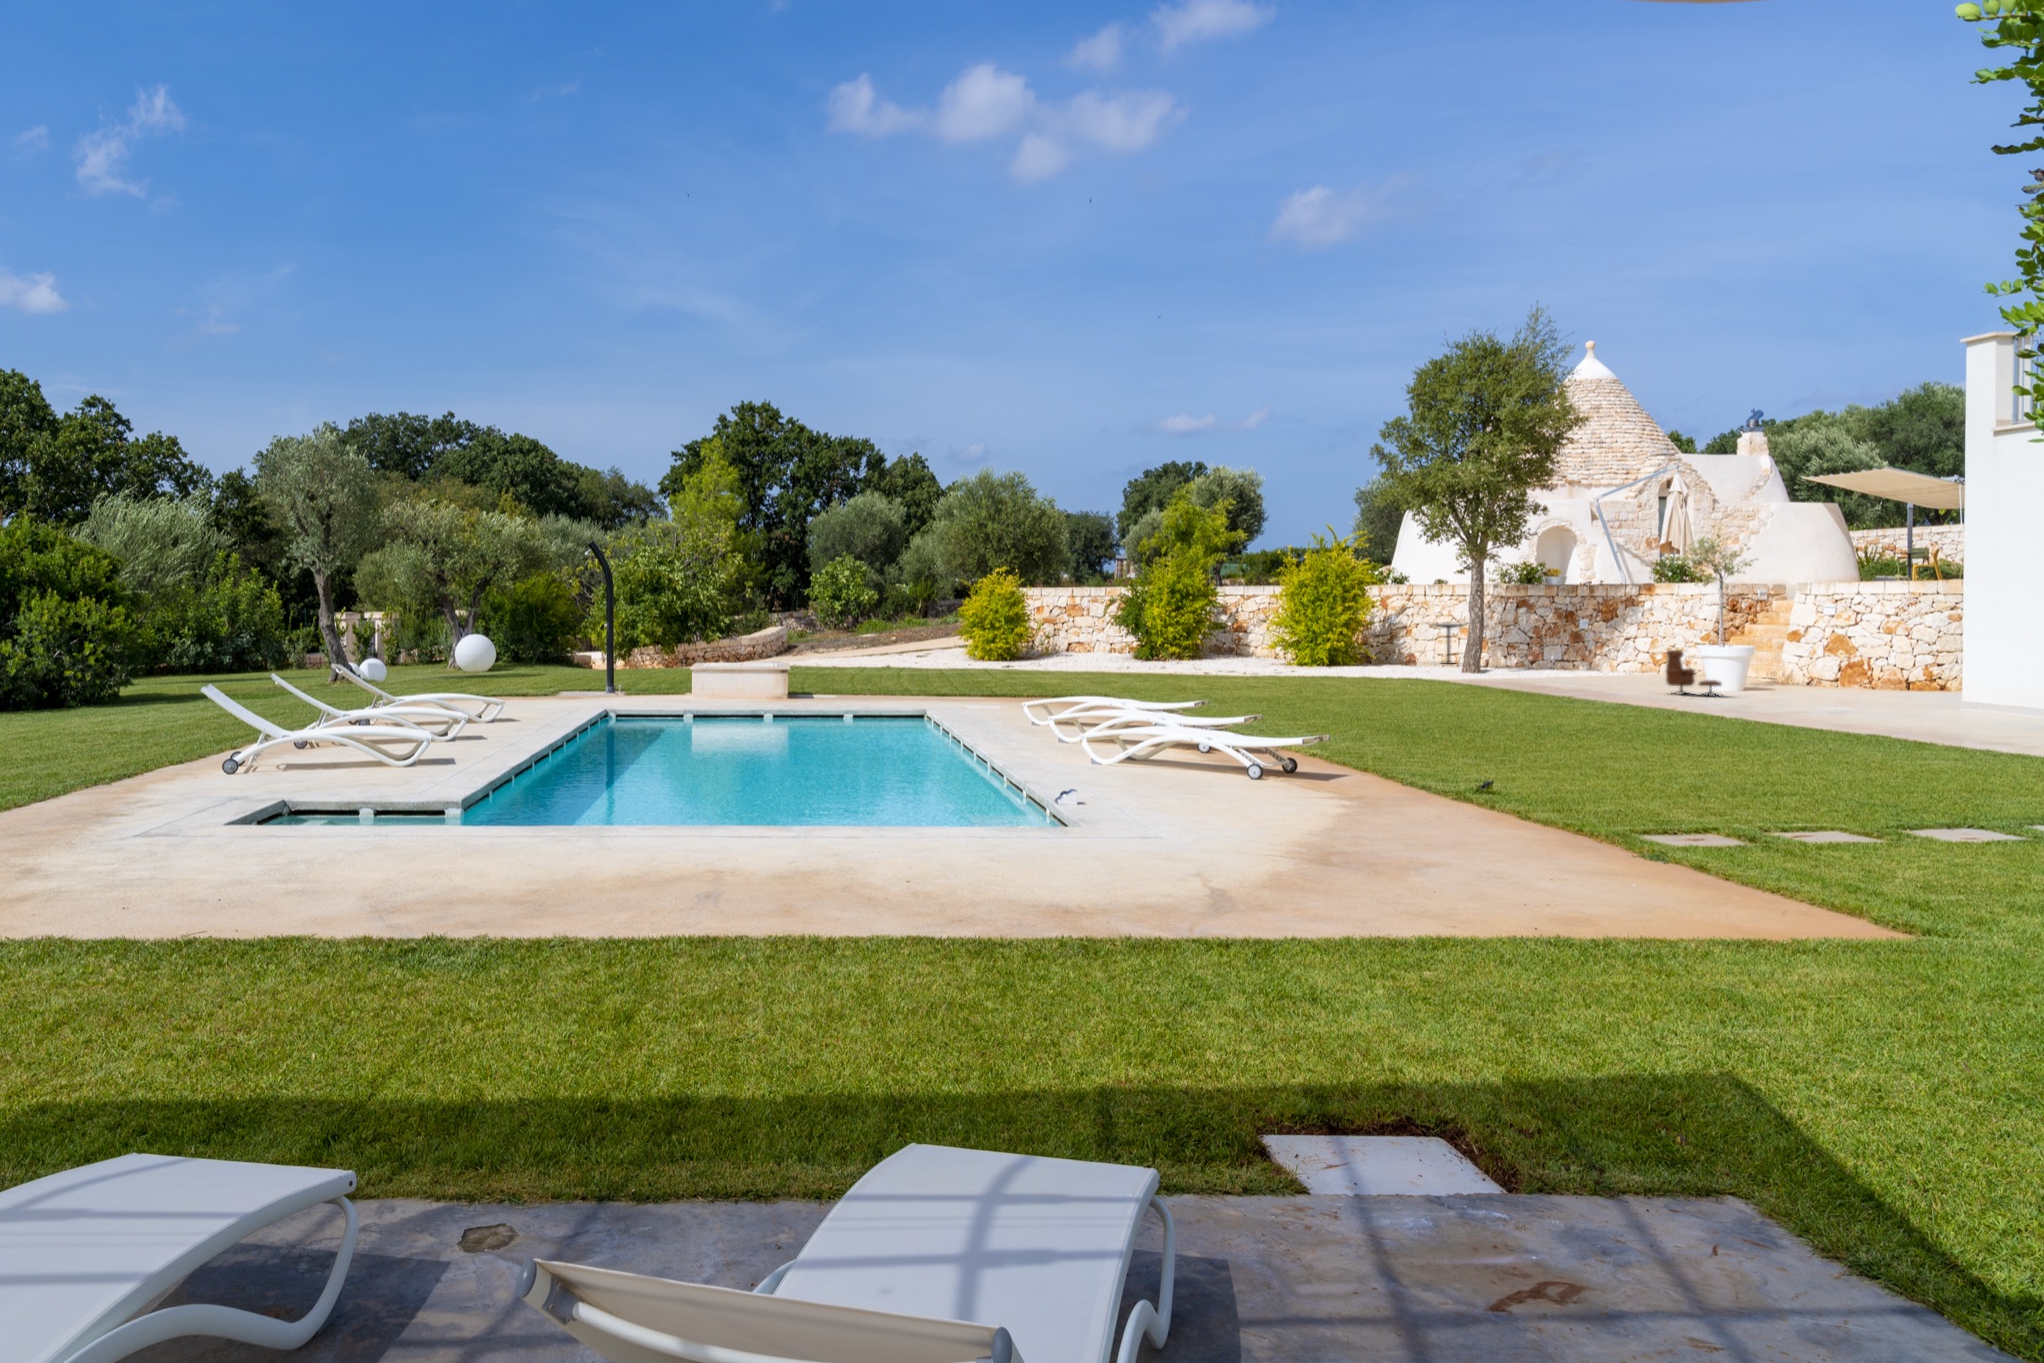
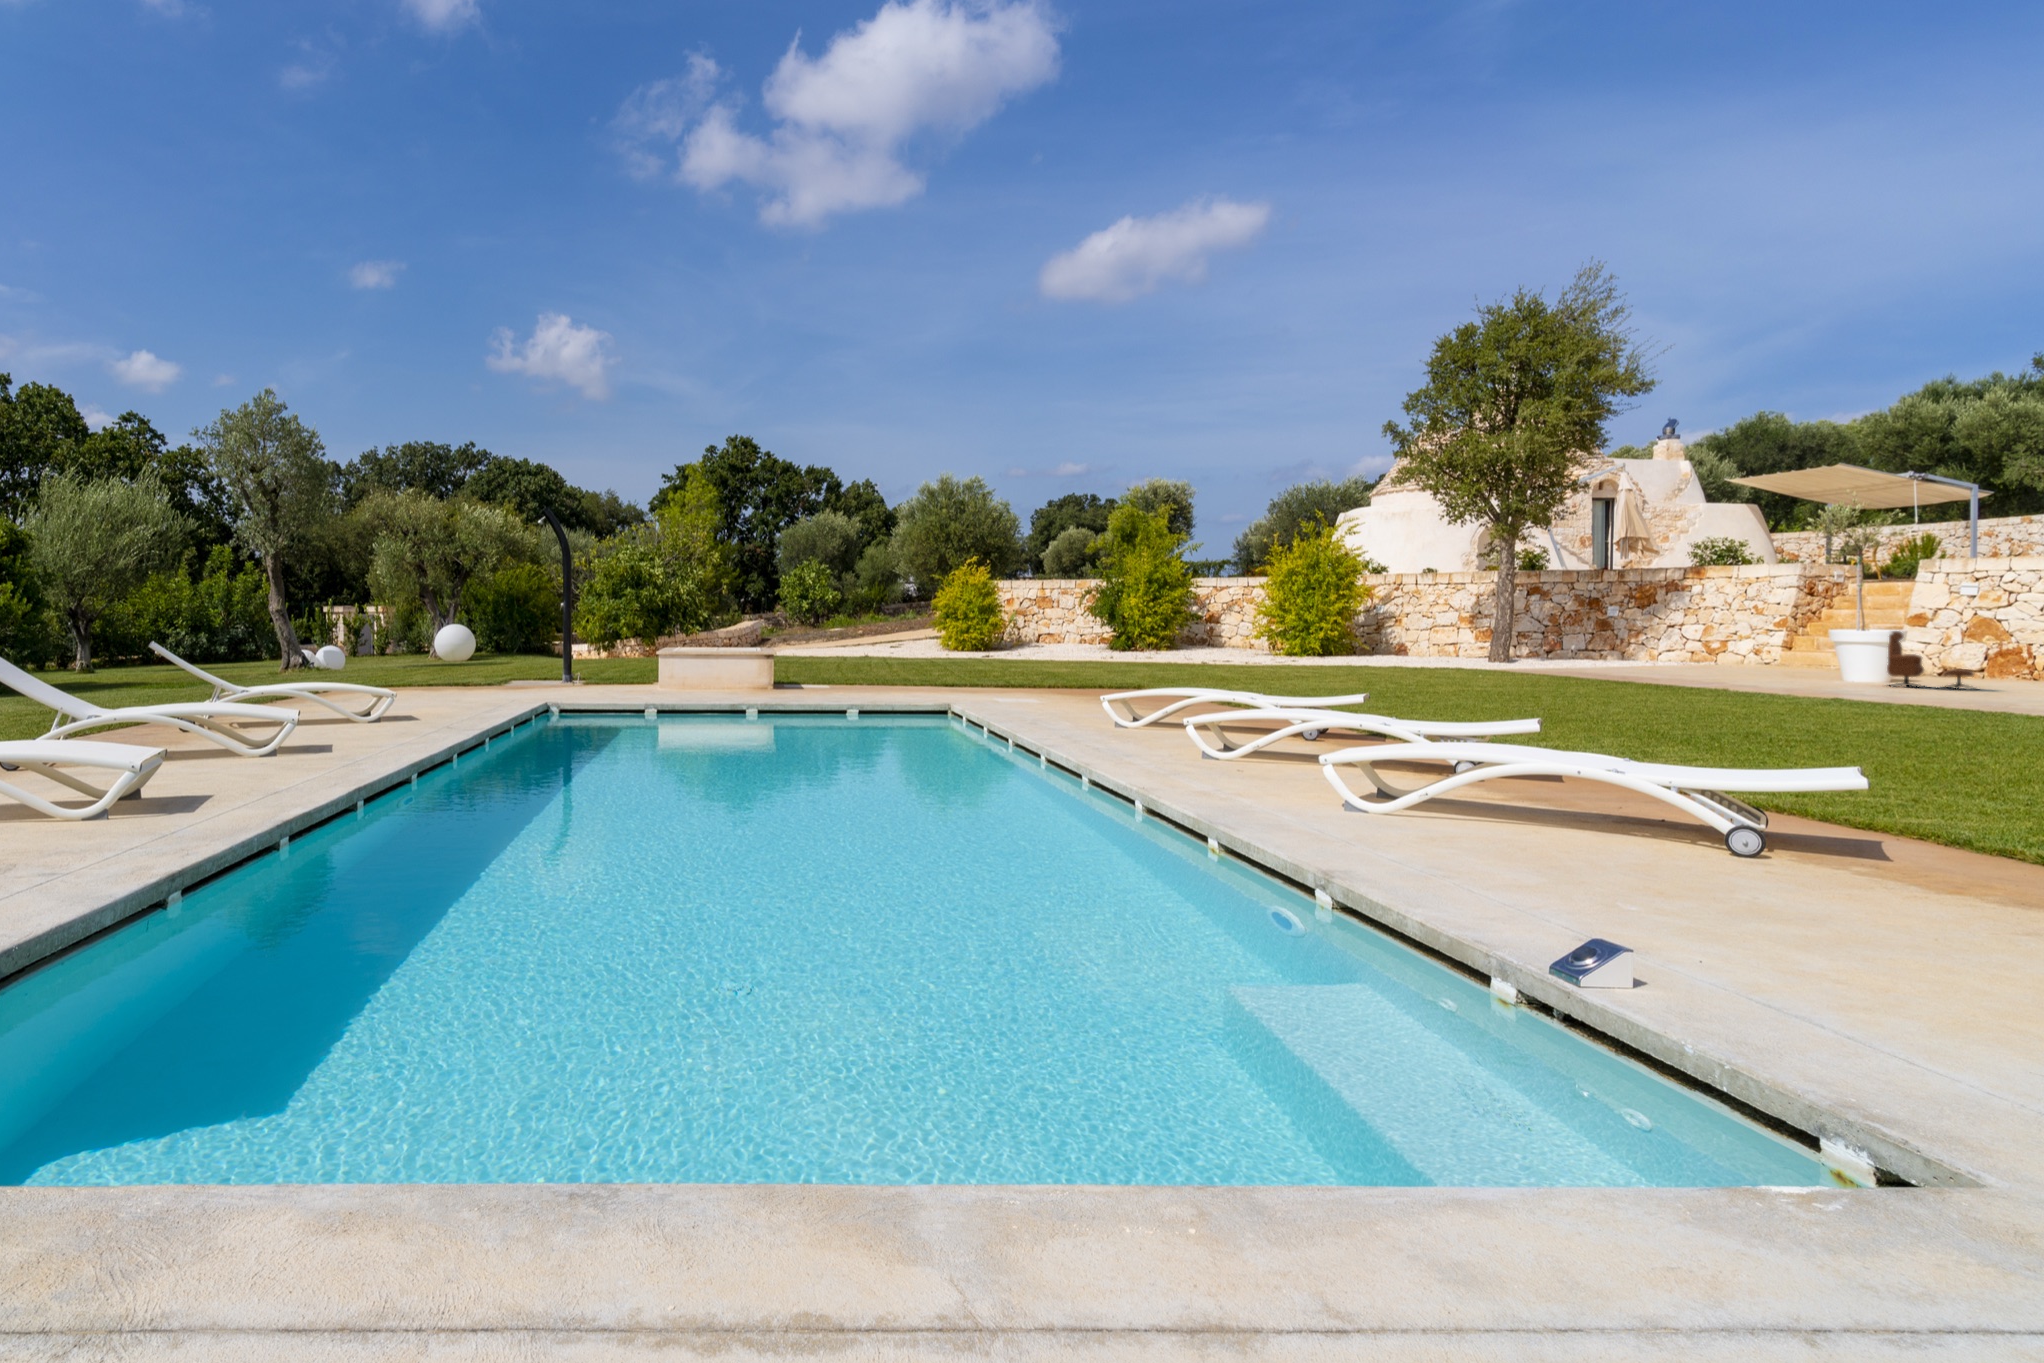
pedestal table: present [1432,624,1465,664] -> none [1429,612,1474,654]

